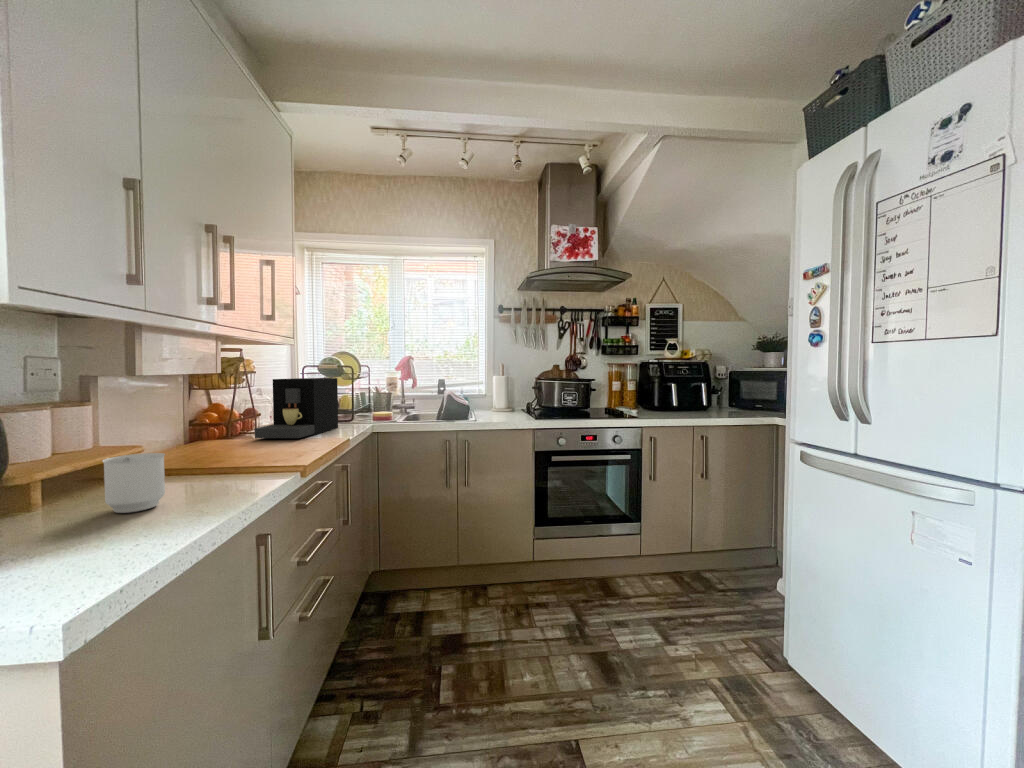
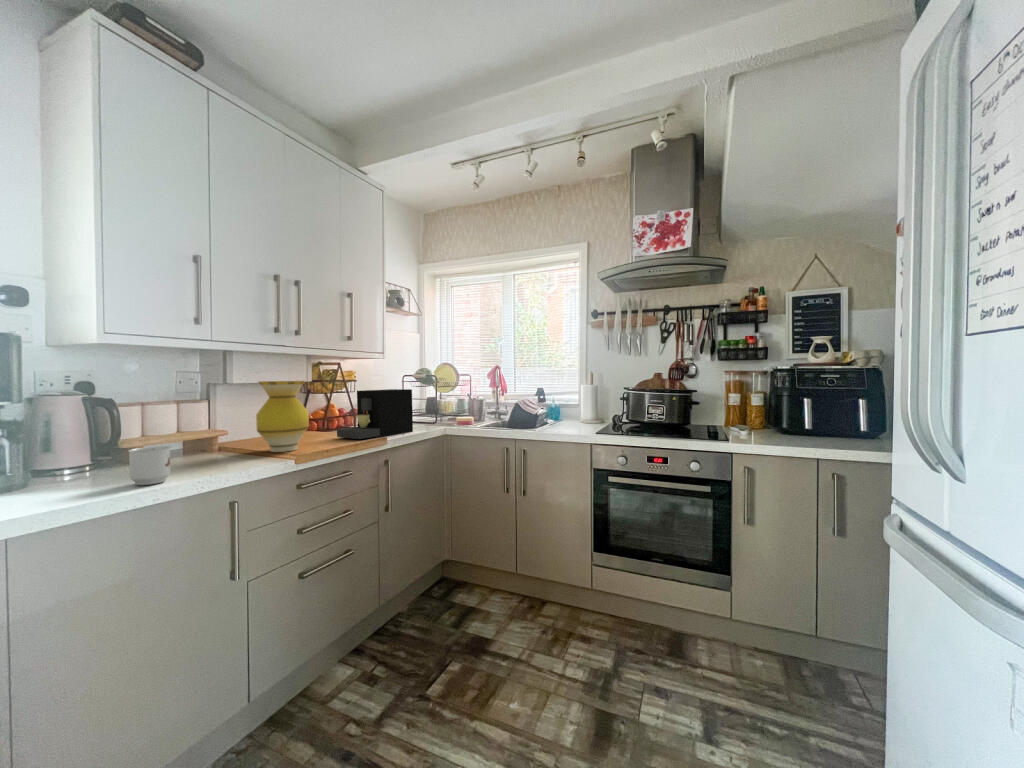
vase: none [180,363,255,460] -> present [256,381,309,452]

